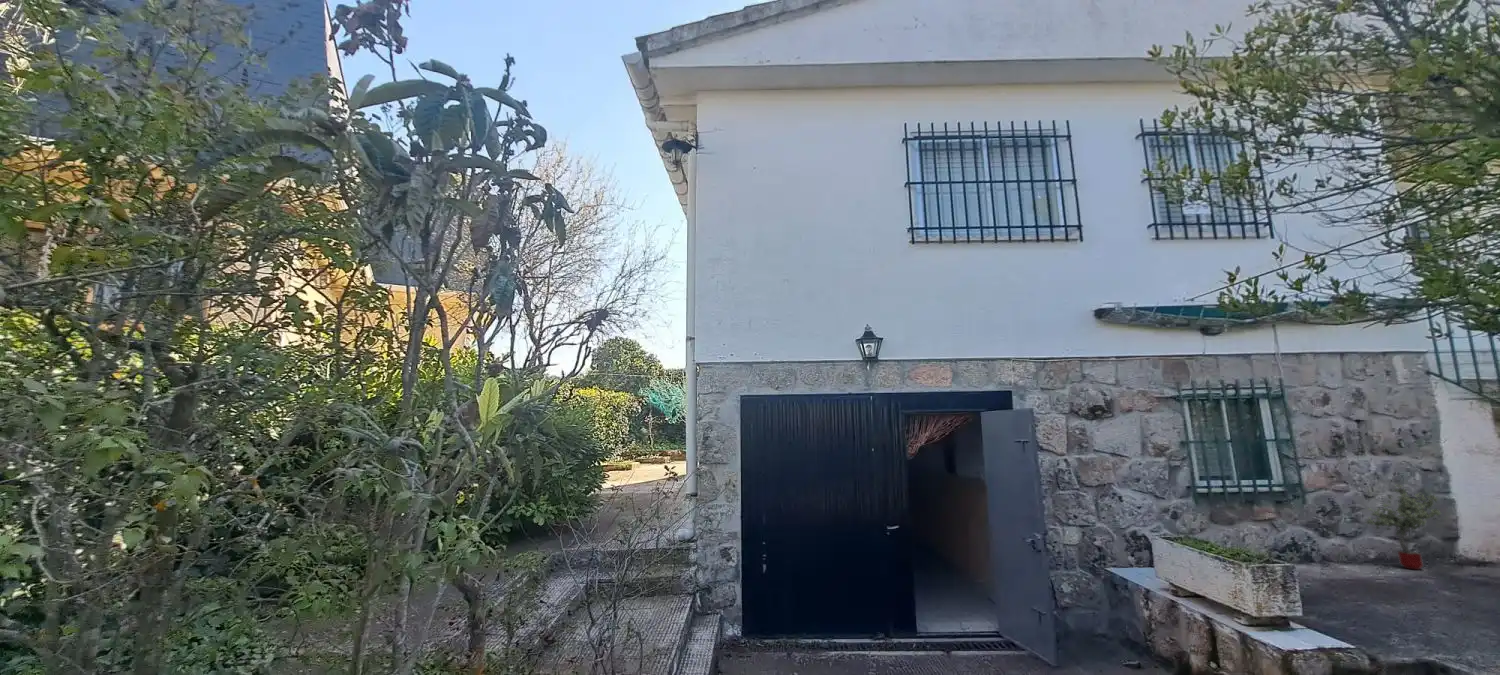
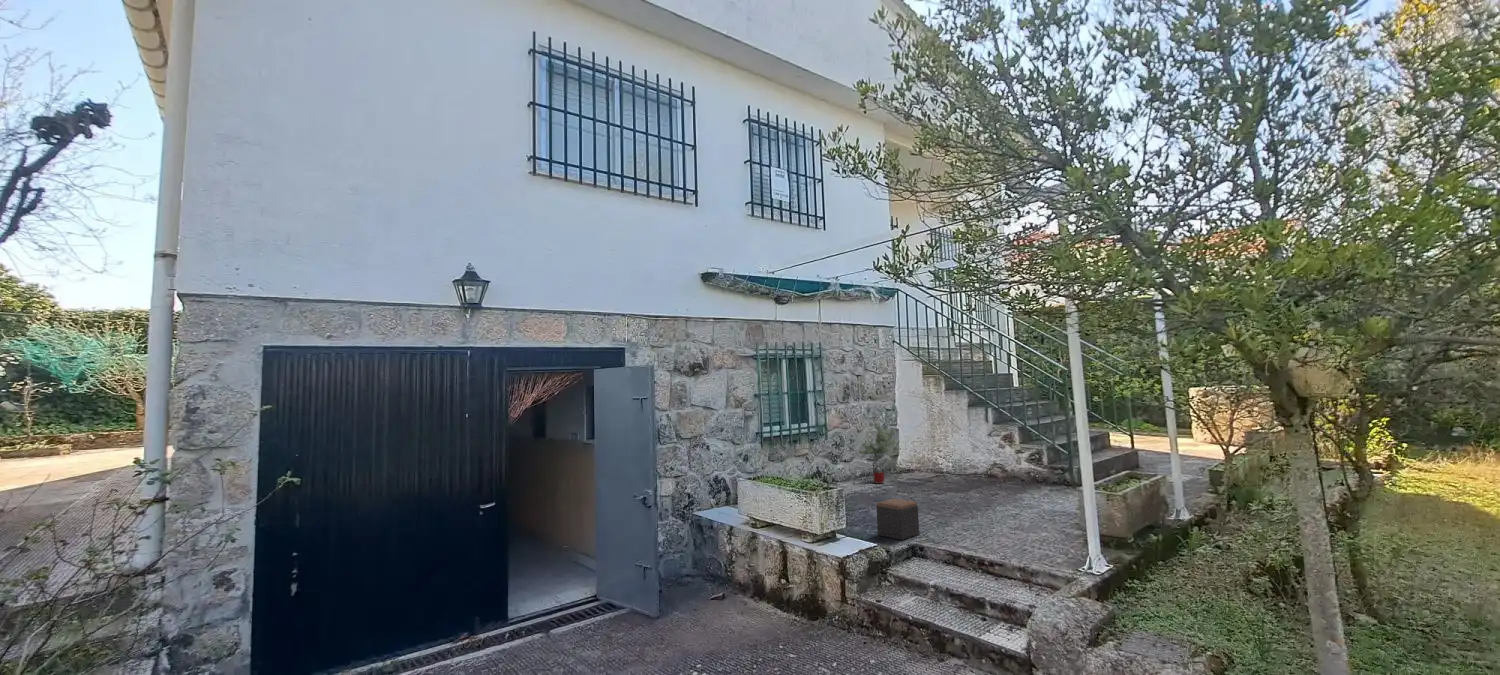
footstool: none [1375,592,1468,653] -> present [876,499,919,540]

